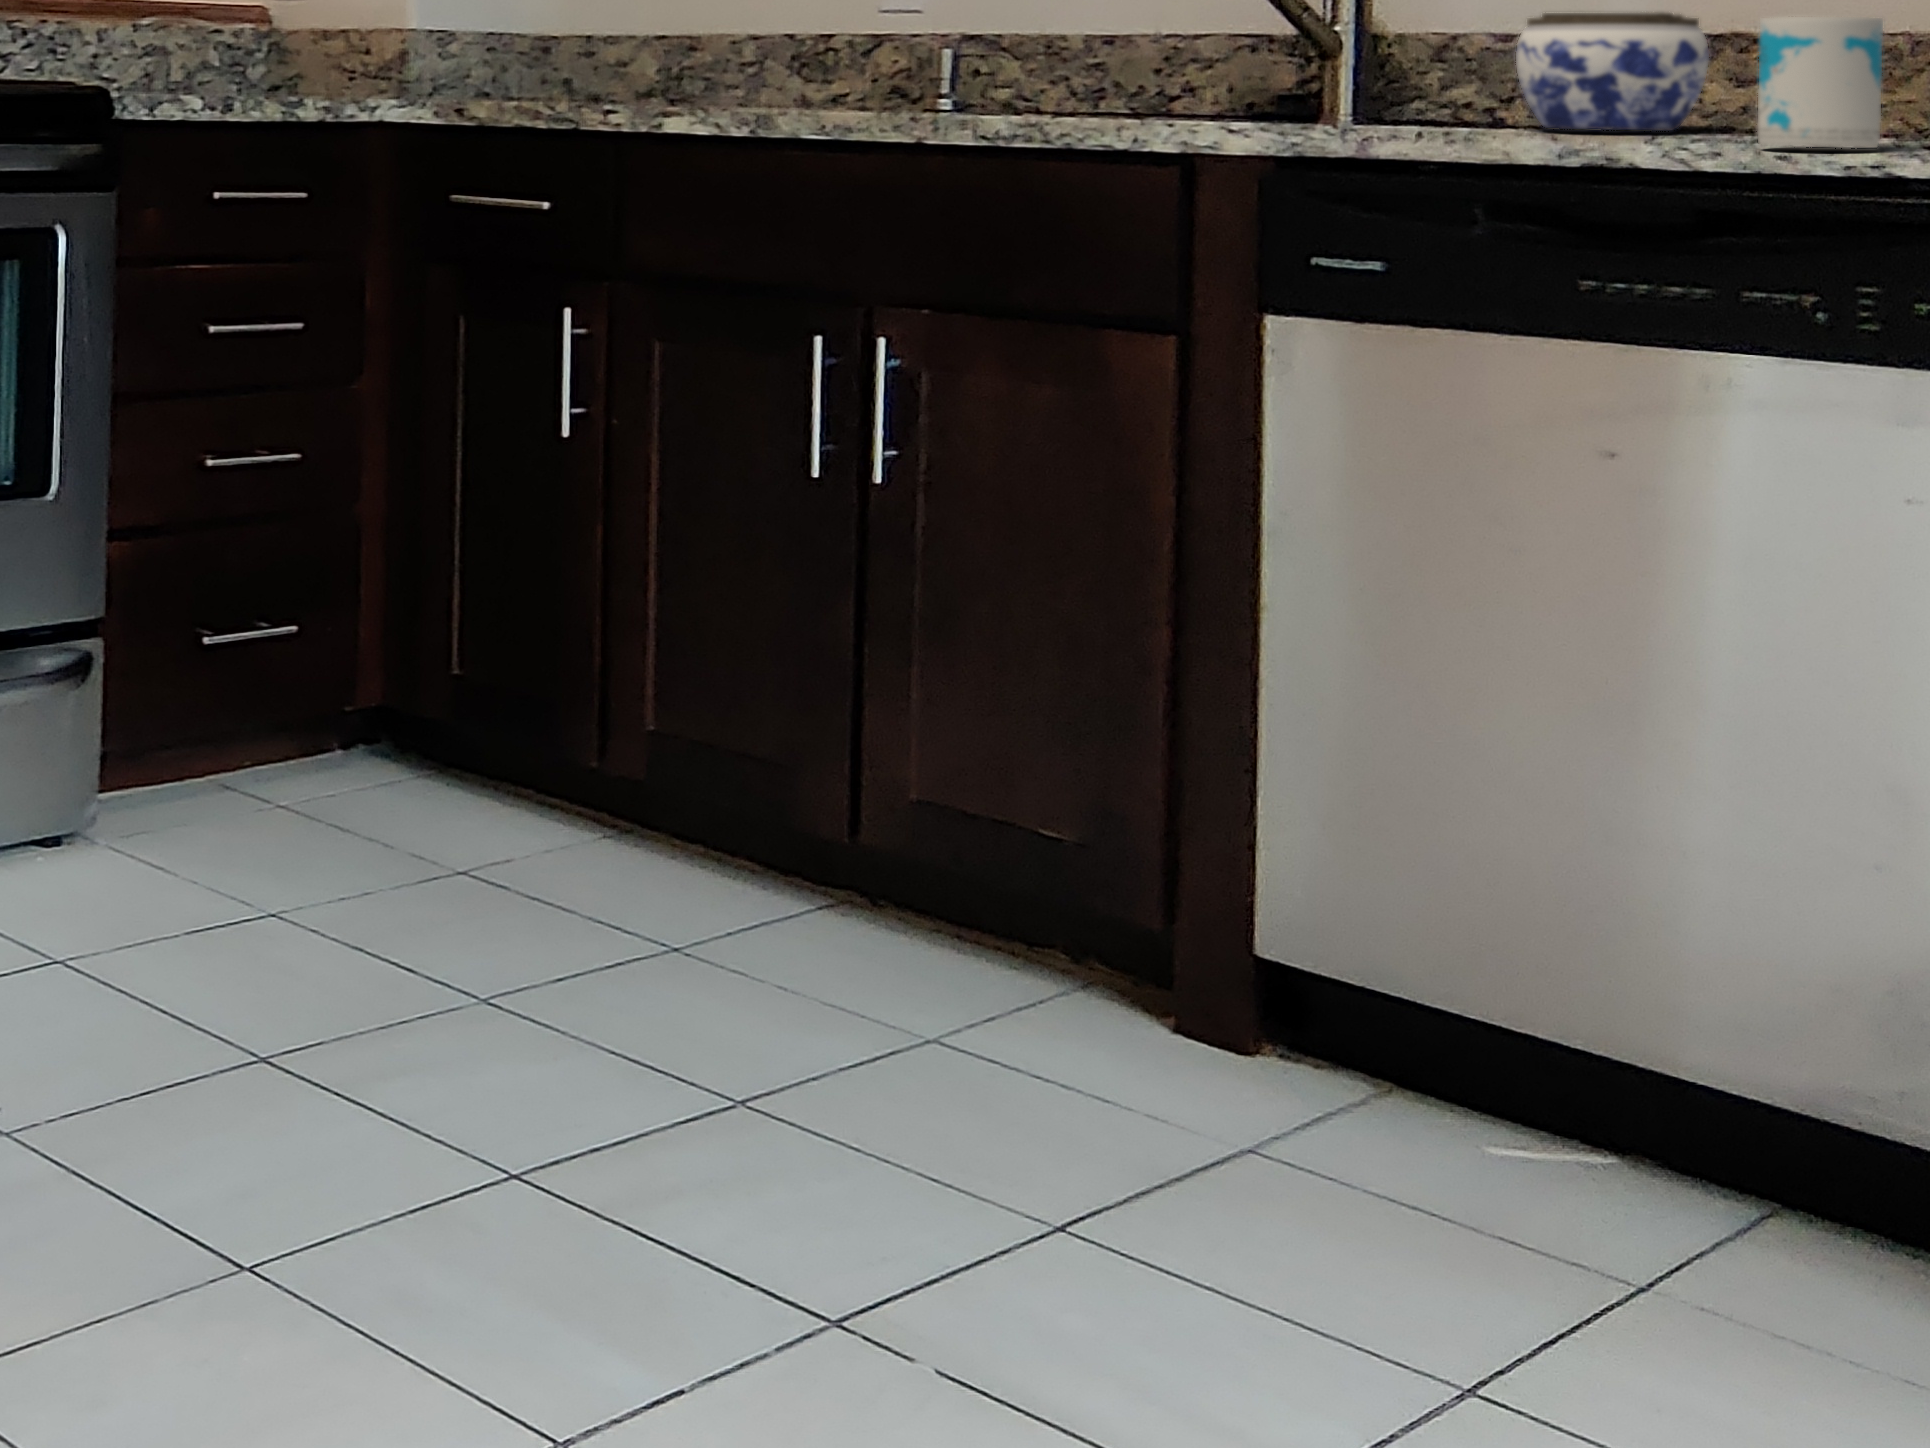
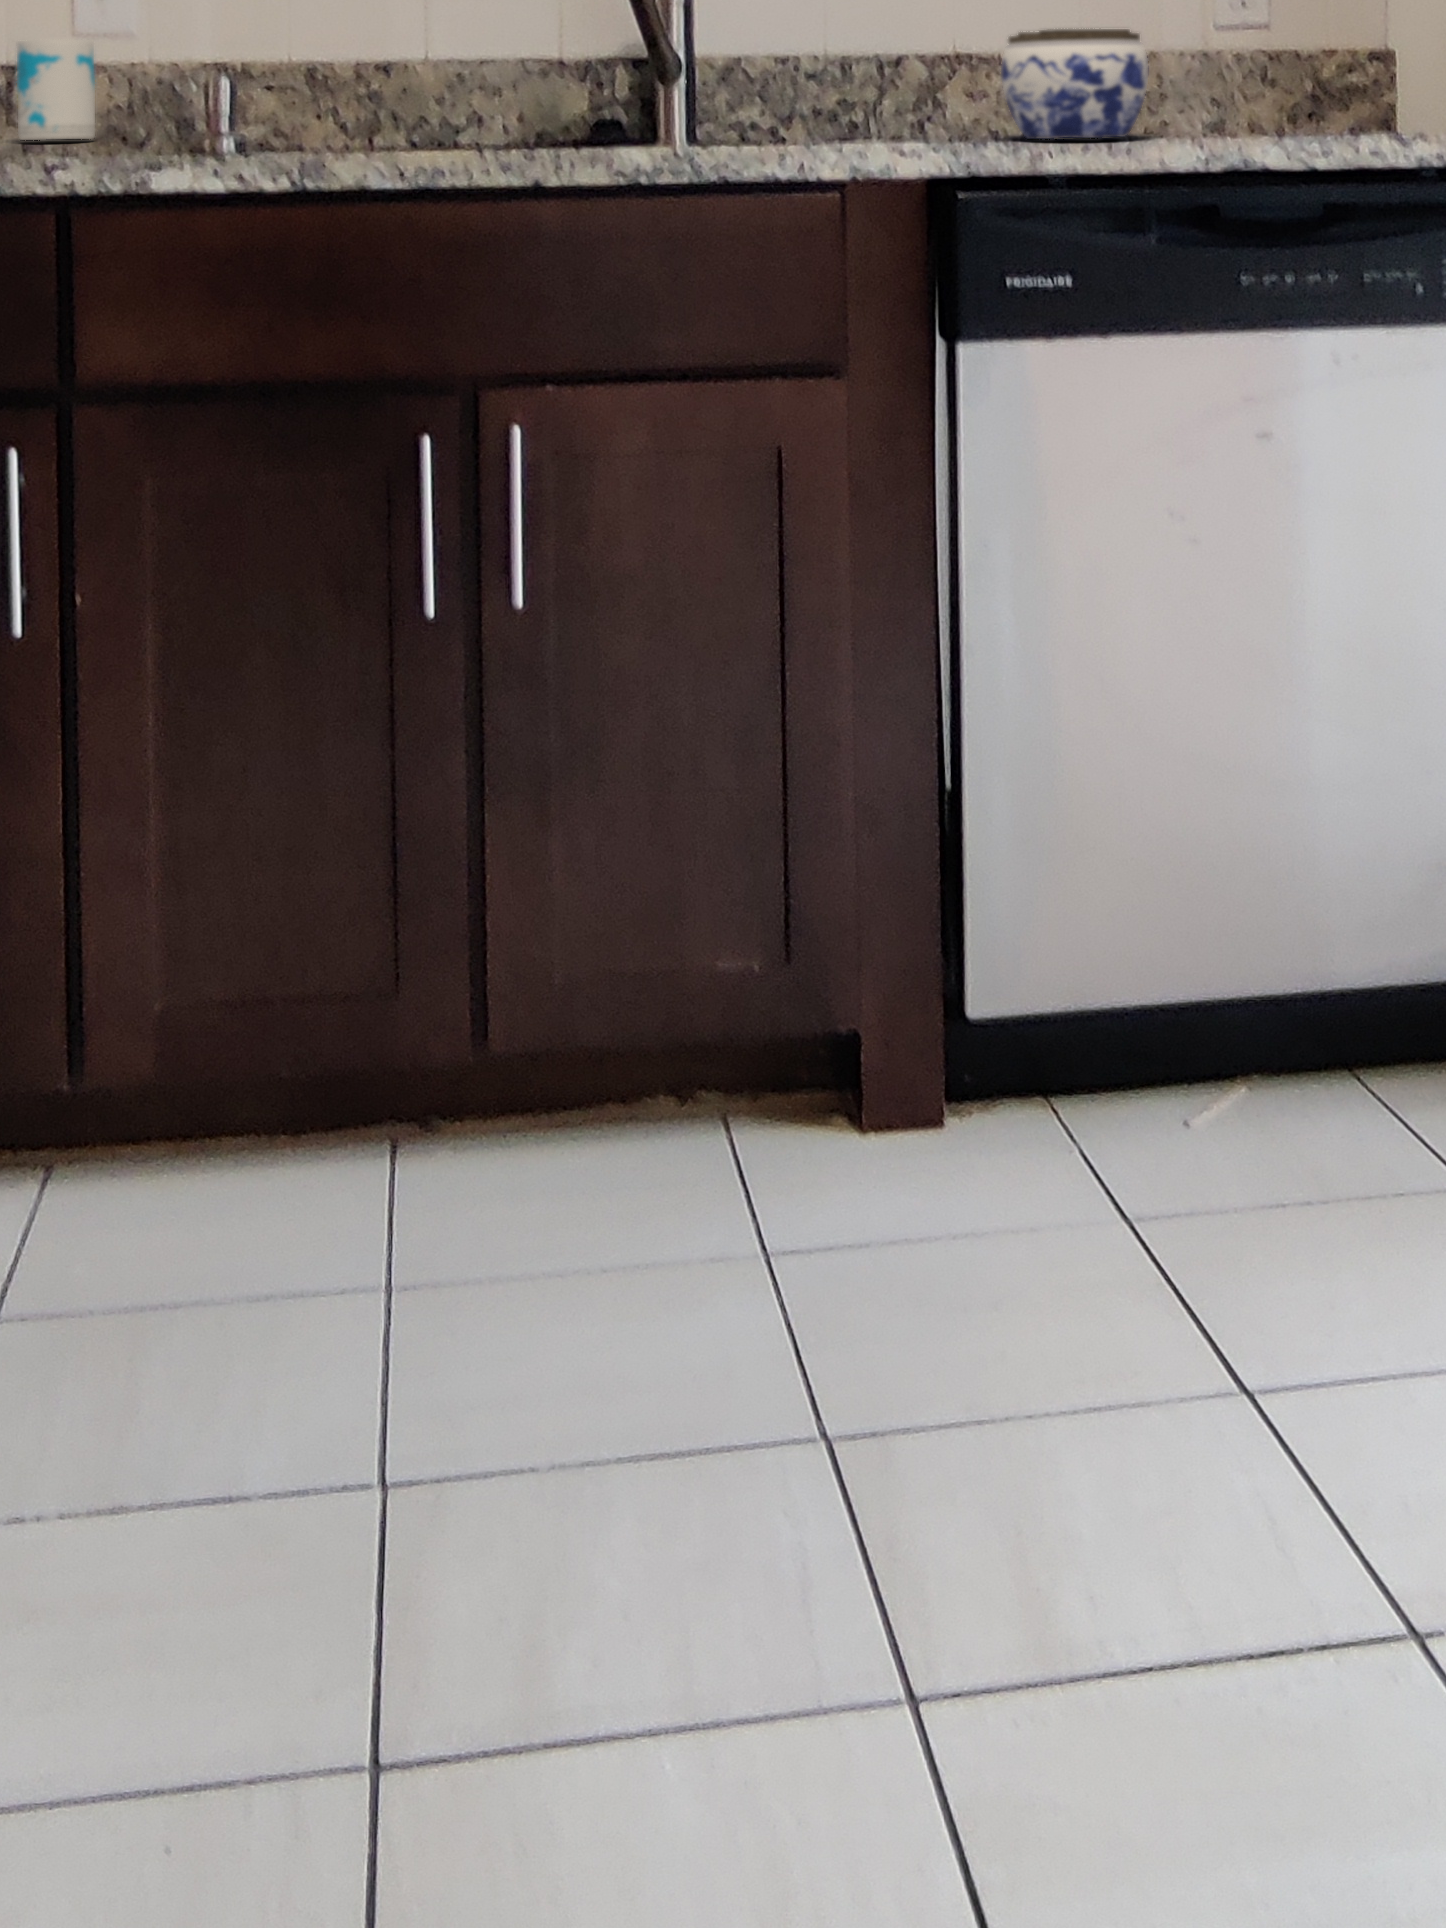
mug: present [1758,17,1883,148] -> present [17,40,95,140]

